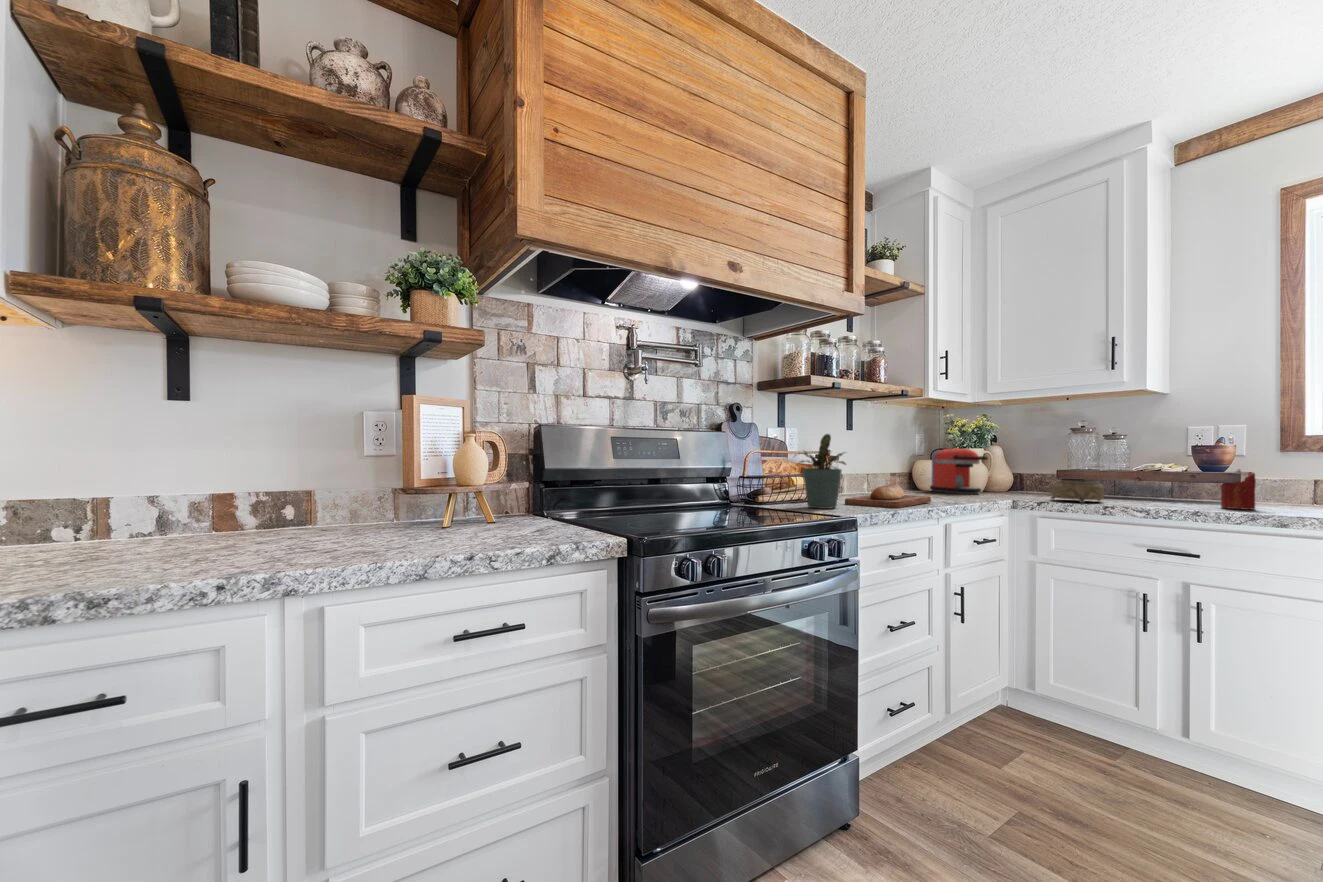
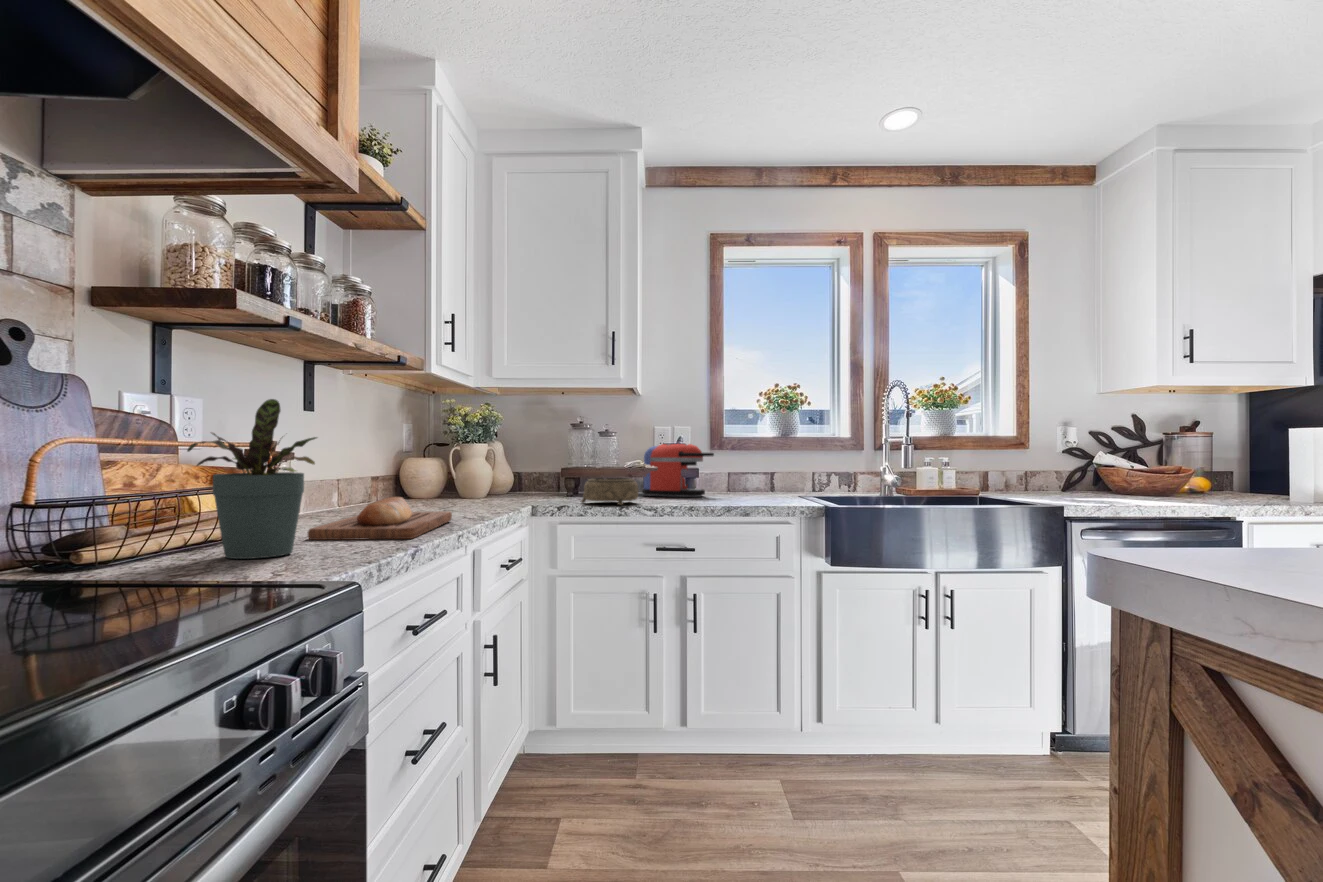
coffee maker: present [930,449,988,494] -> present [642,444,714,497]
candle: present [1220,469,1256,510] -> none [738,459,769,502]

